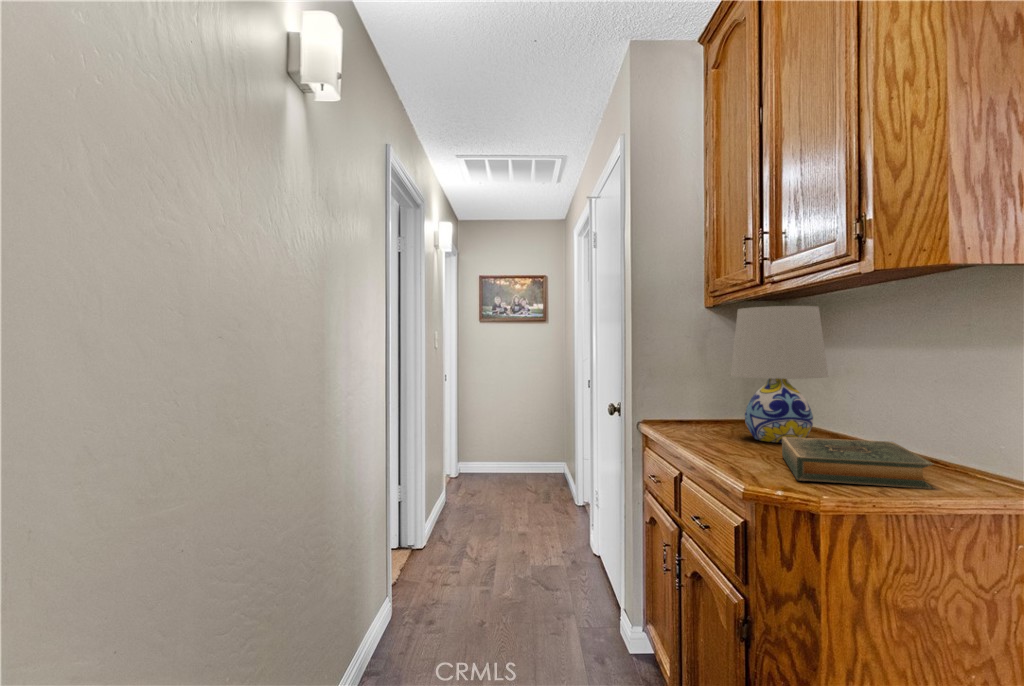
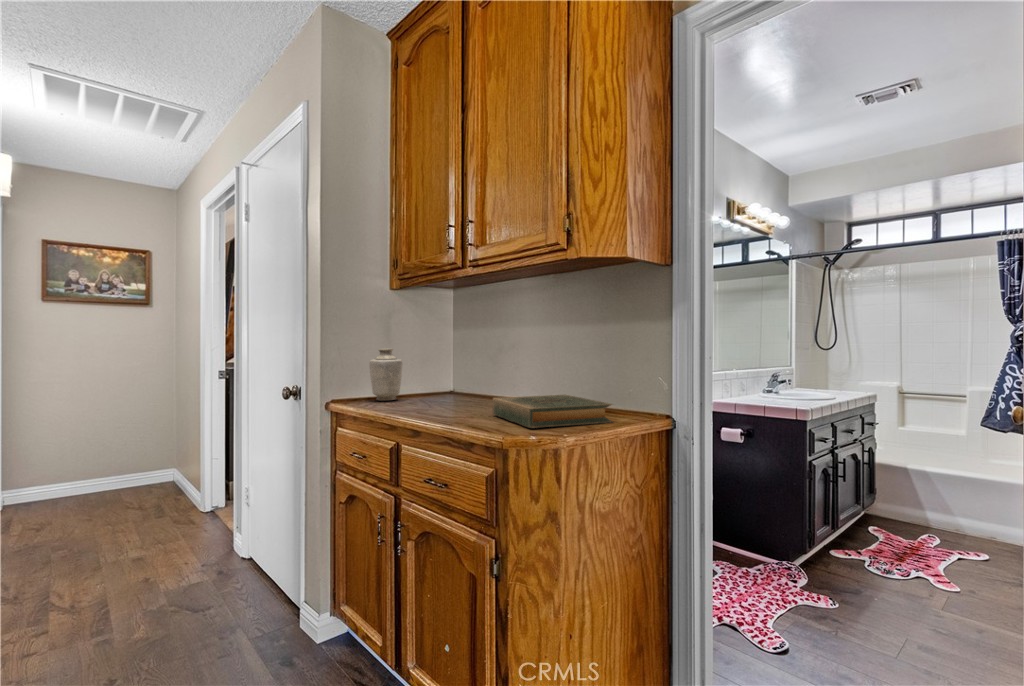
table lamp: present [731,306,828,443] -> none [431,287,508,406]
vase: none [679,371,714,426] -> present [369,348,402,401]

